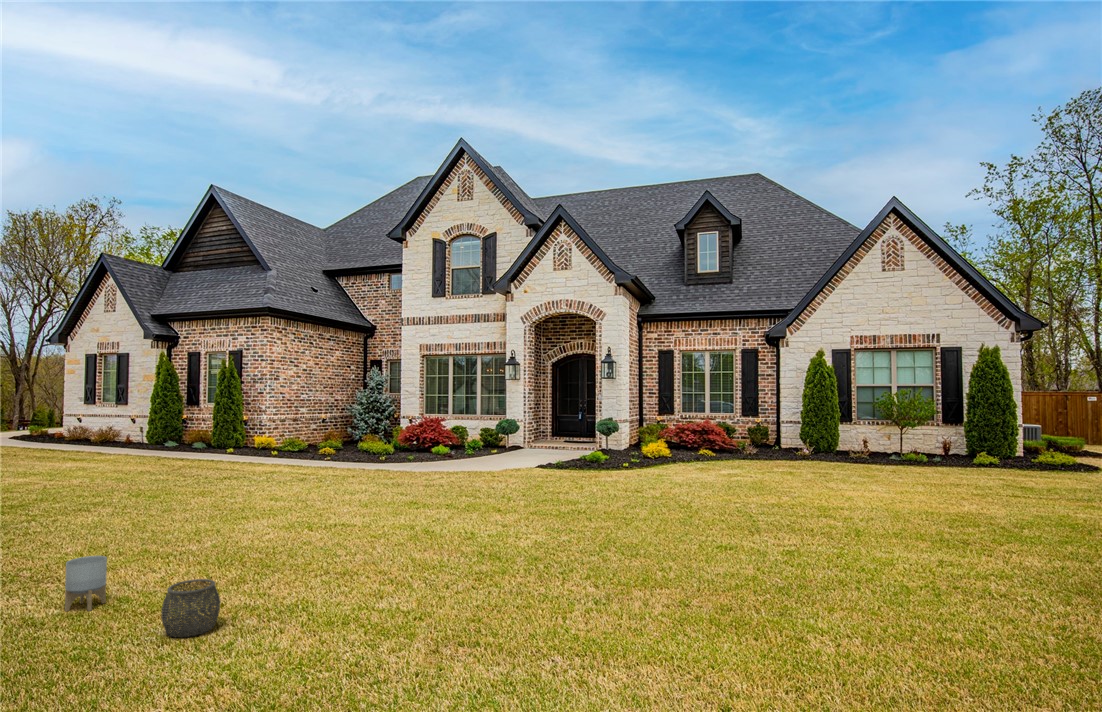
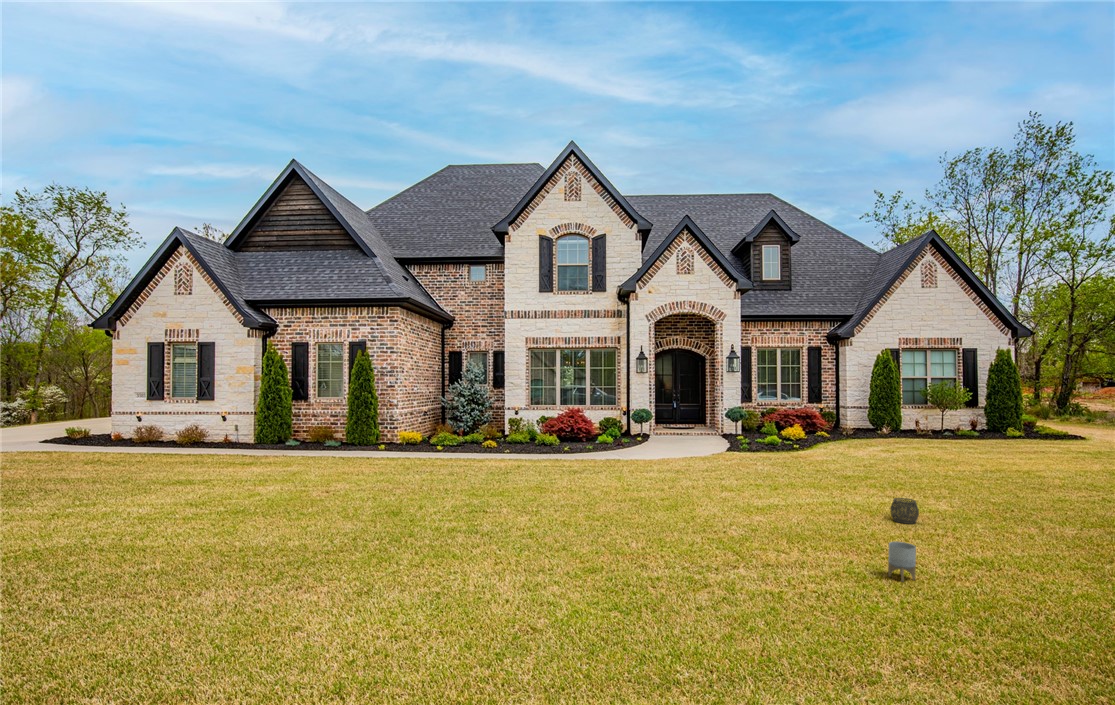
woven basket: present [161,579,220,637] -> present [891,498,919,524]

